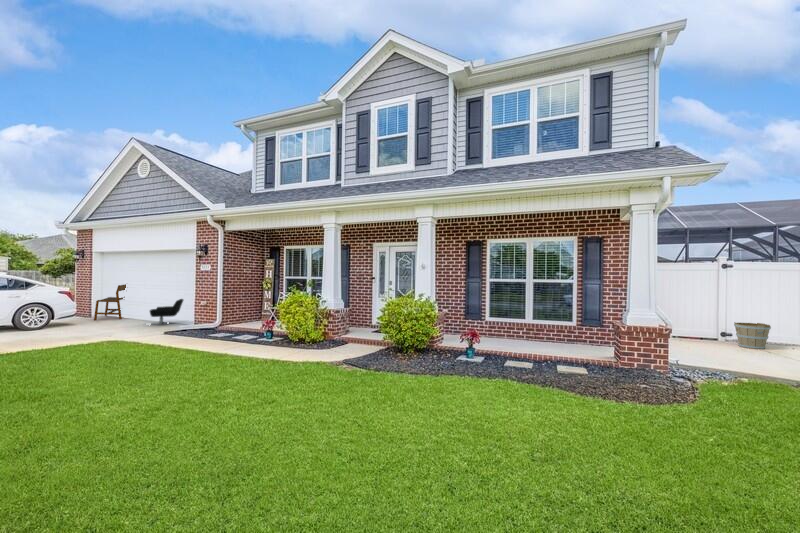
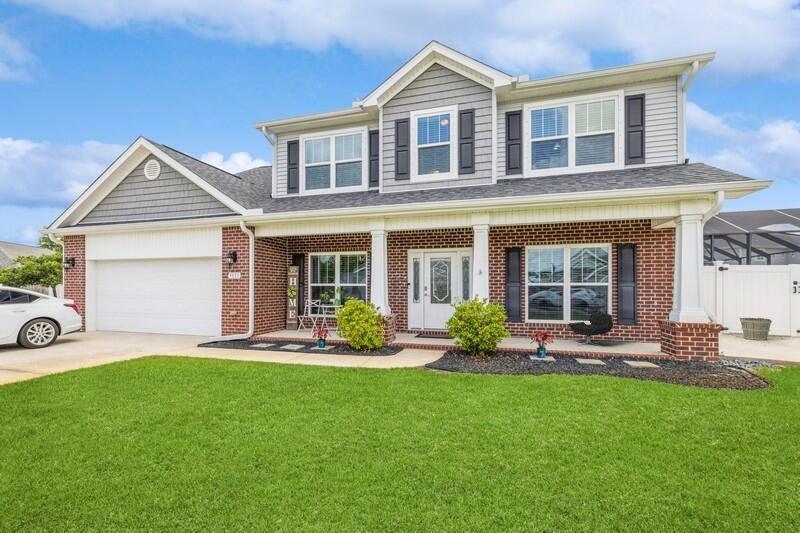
bench: present [94,284,126,320] -> none [98,294,131,335]
lounge chair: present [150,299,183,325] -> present [569,313,613,345]

